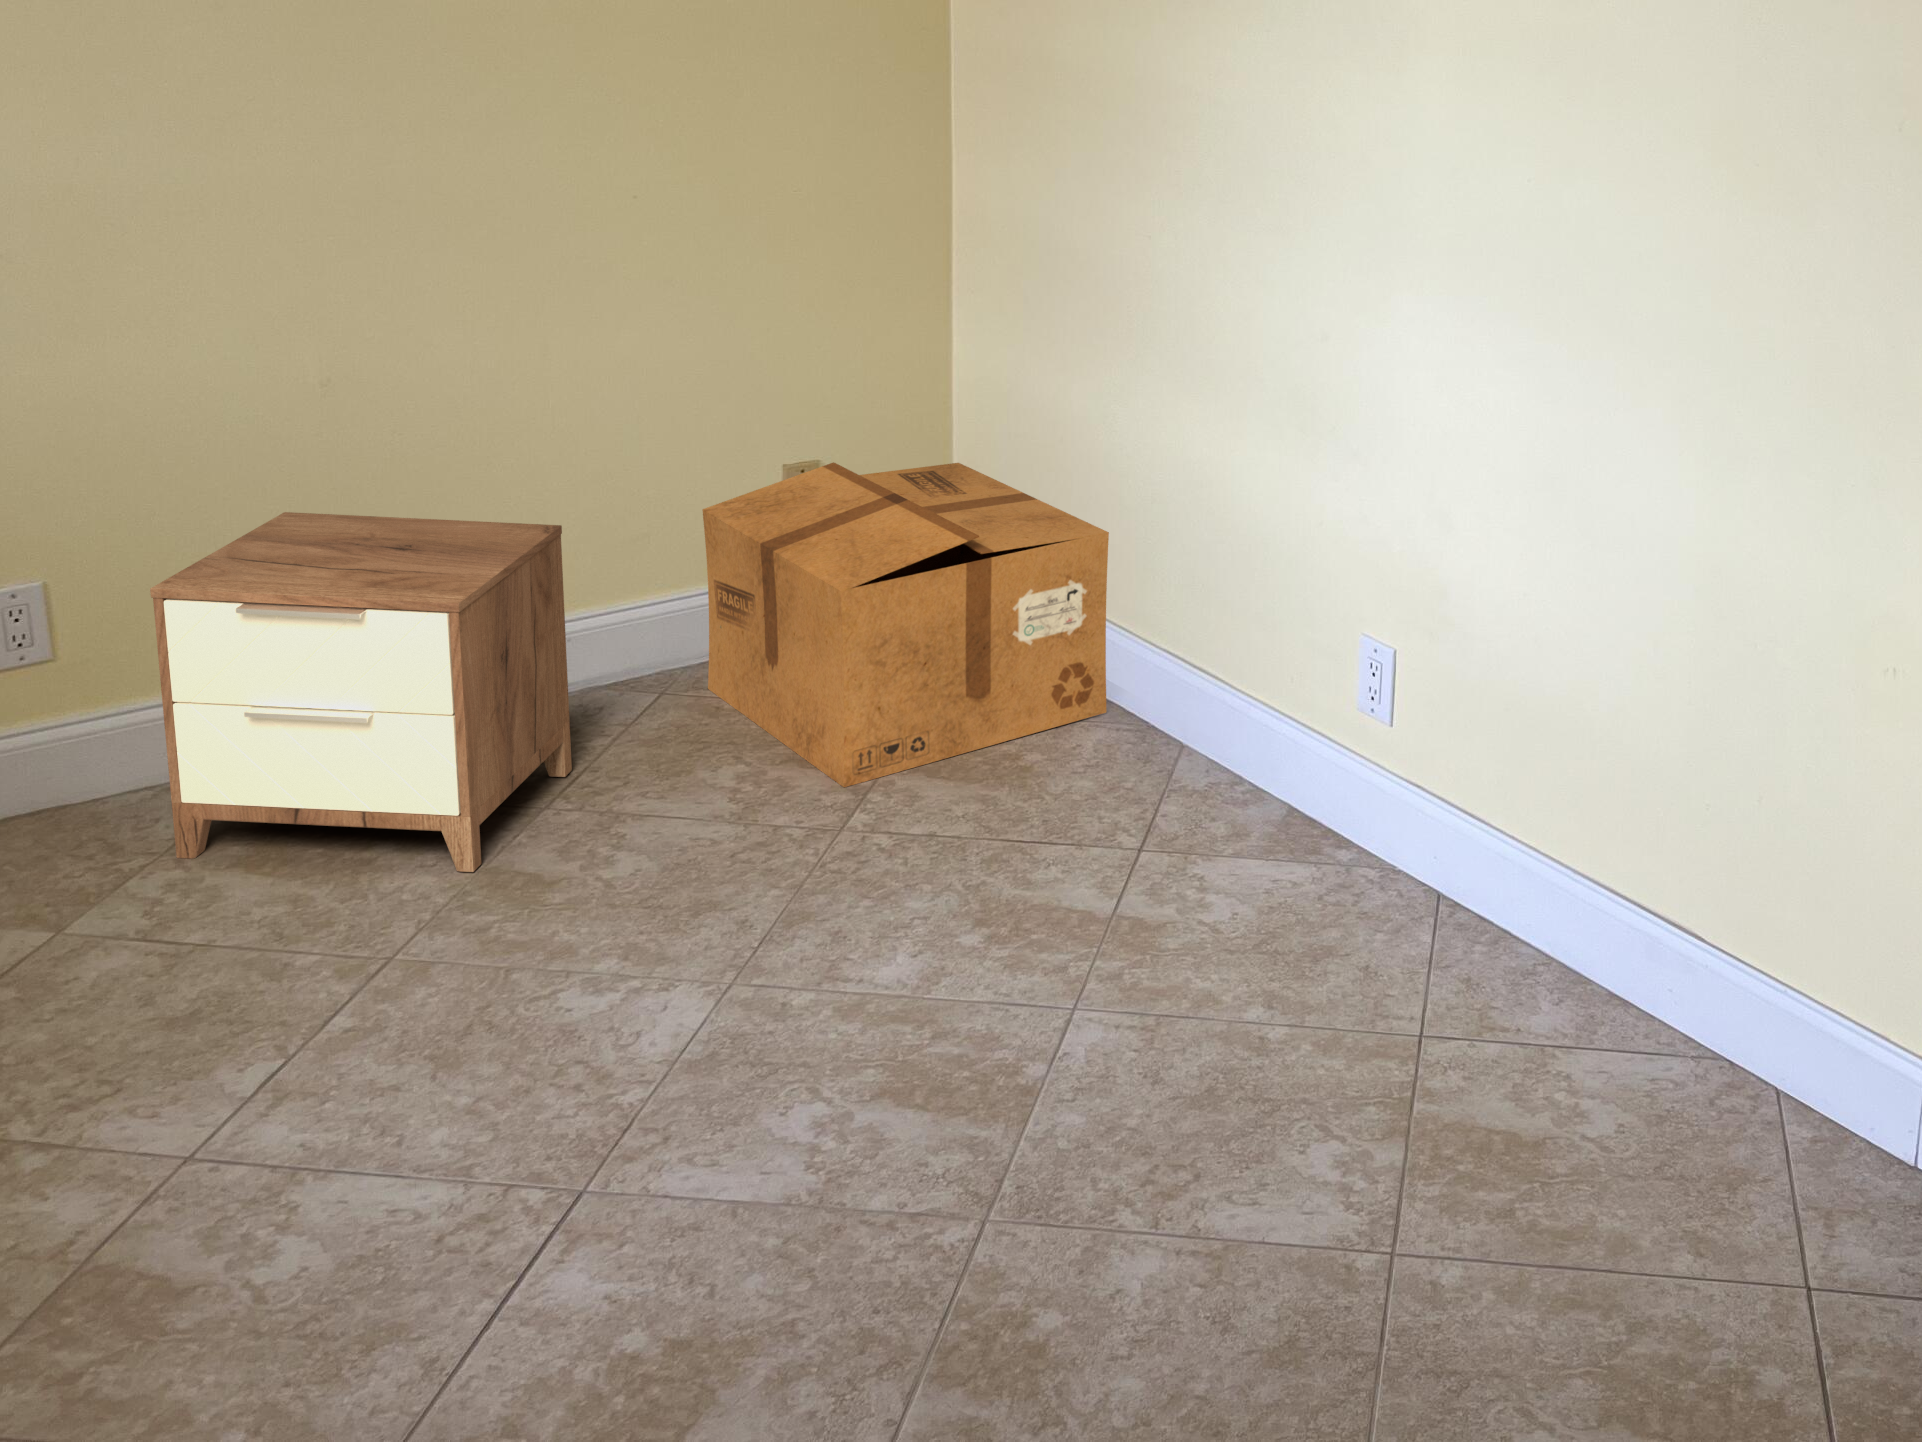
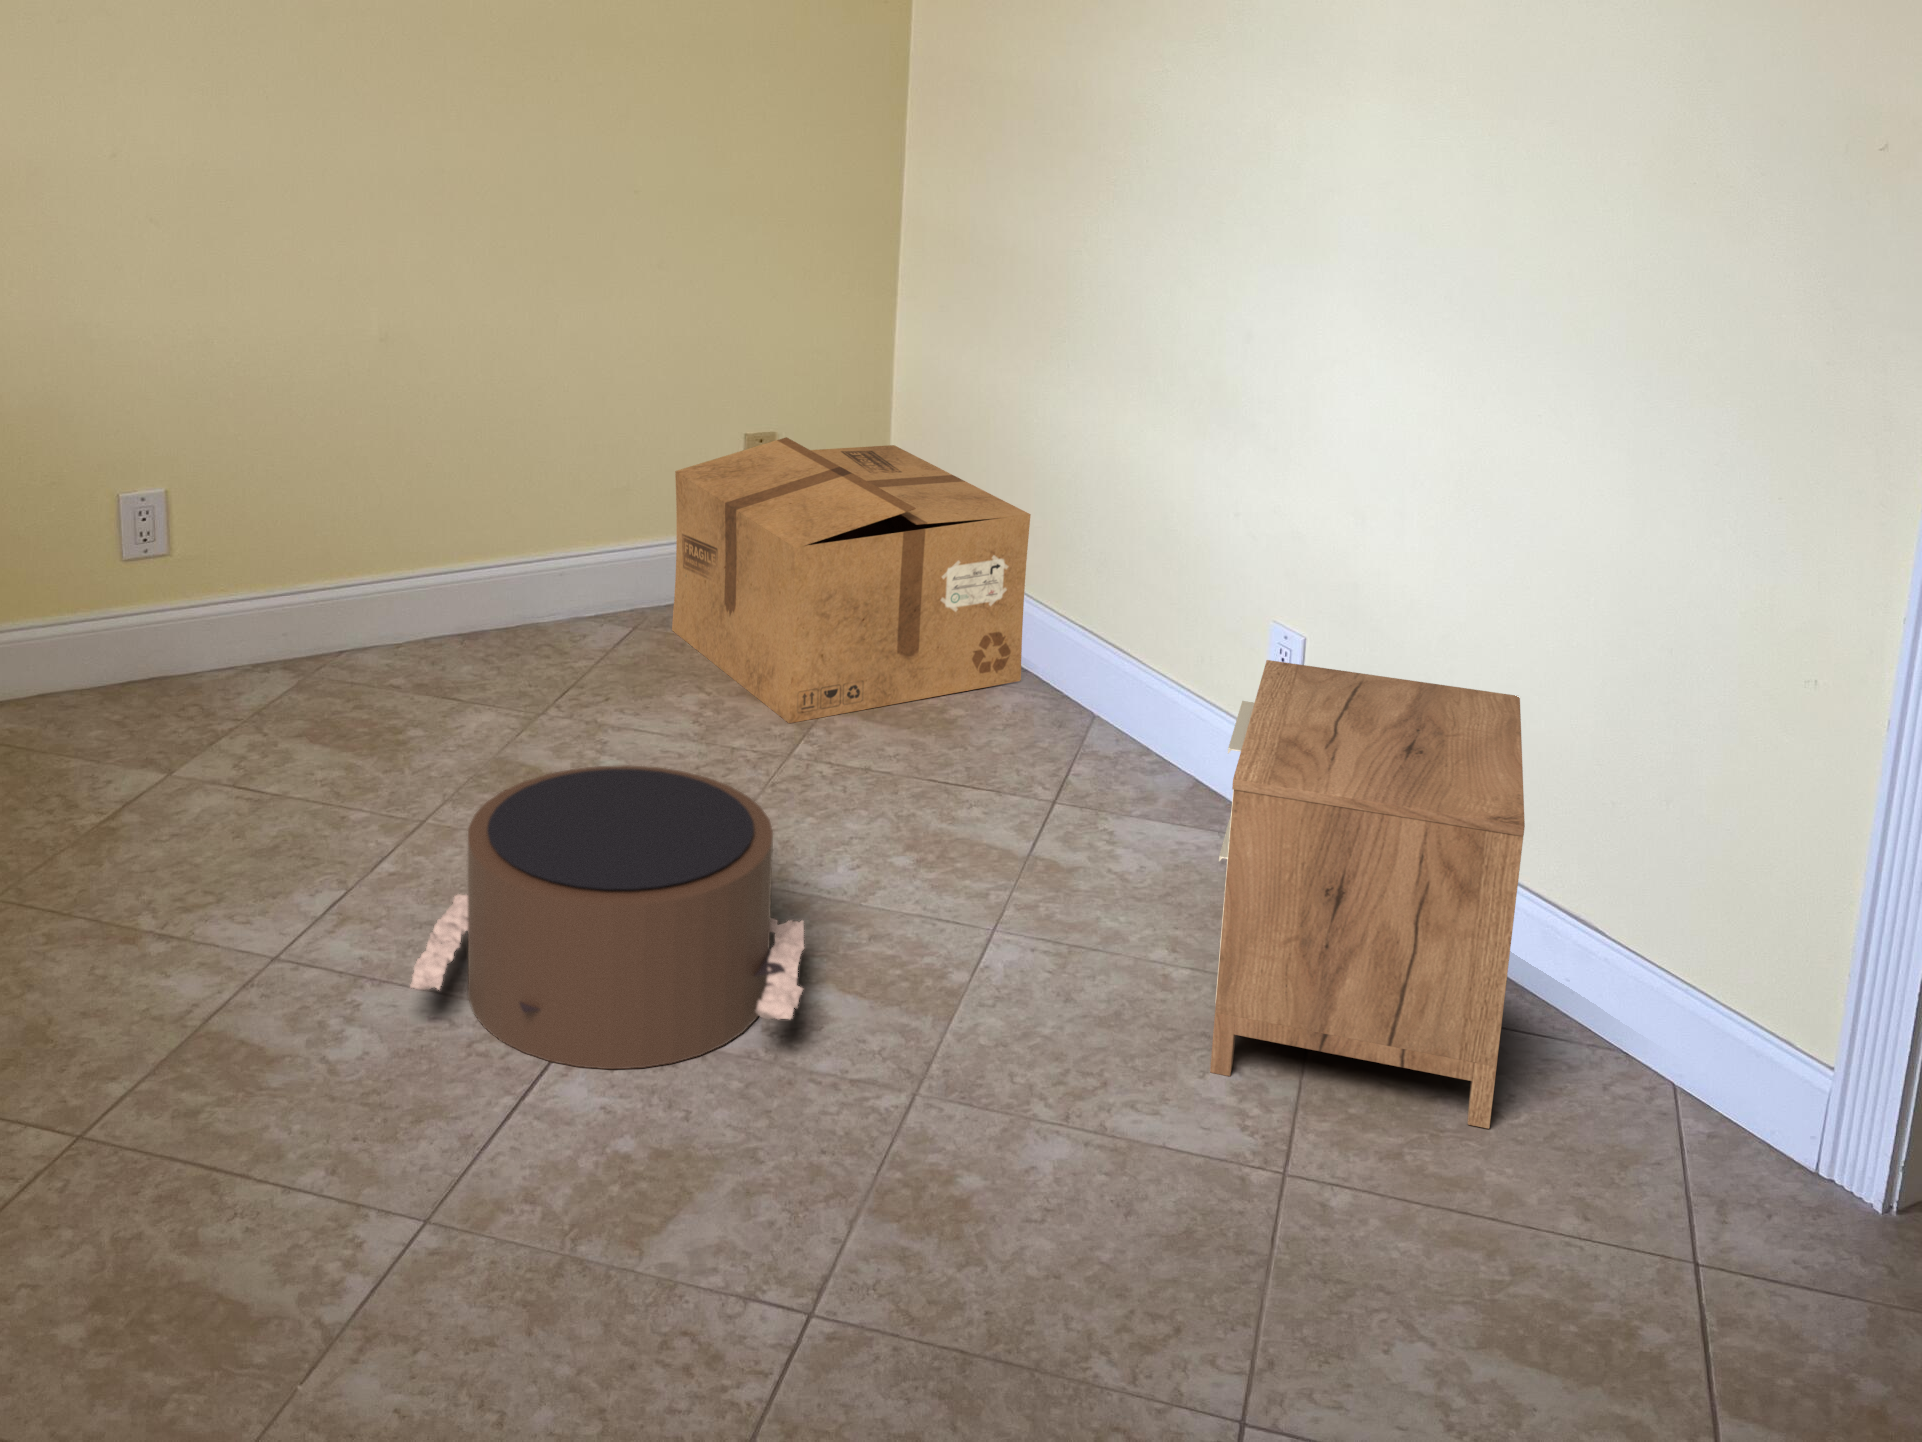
nightstand: present [150,512,572,872] -> present [1210,660,1525,1129]
pouf: none [351,871,853,1249] -> present [410,765,804,1069]

